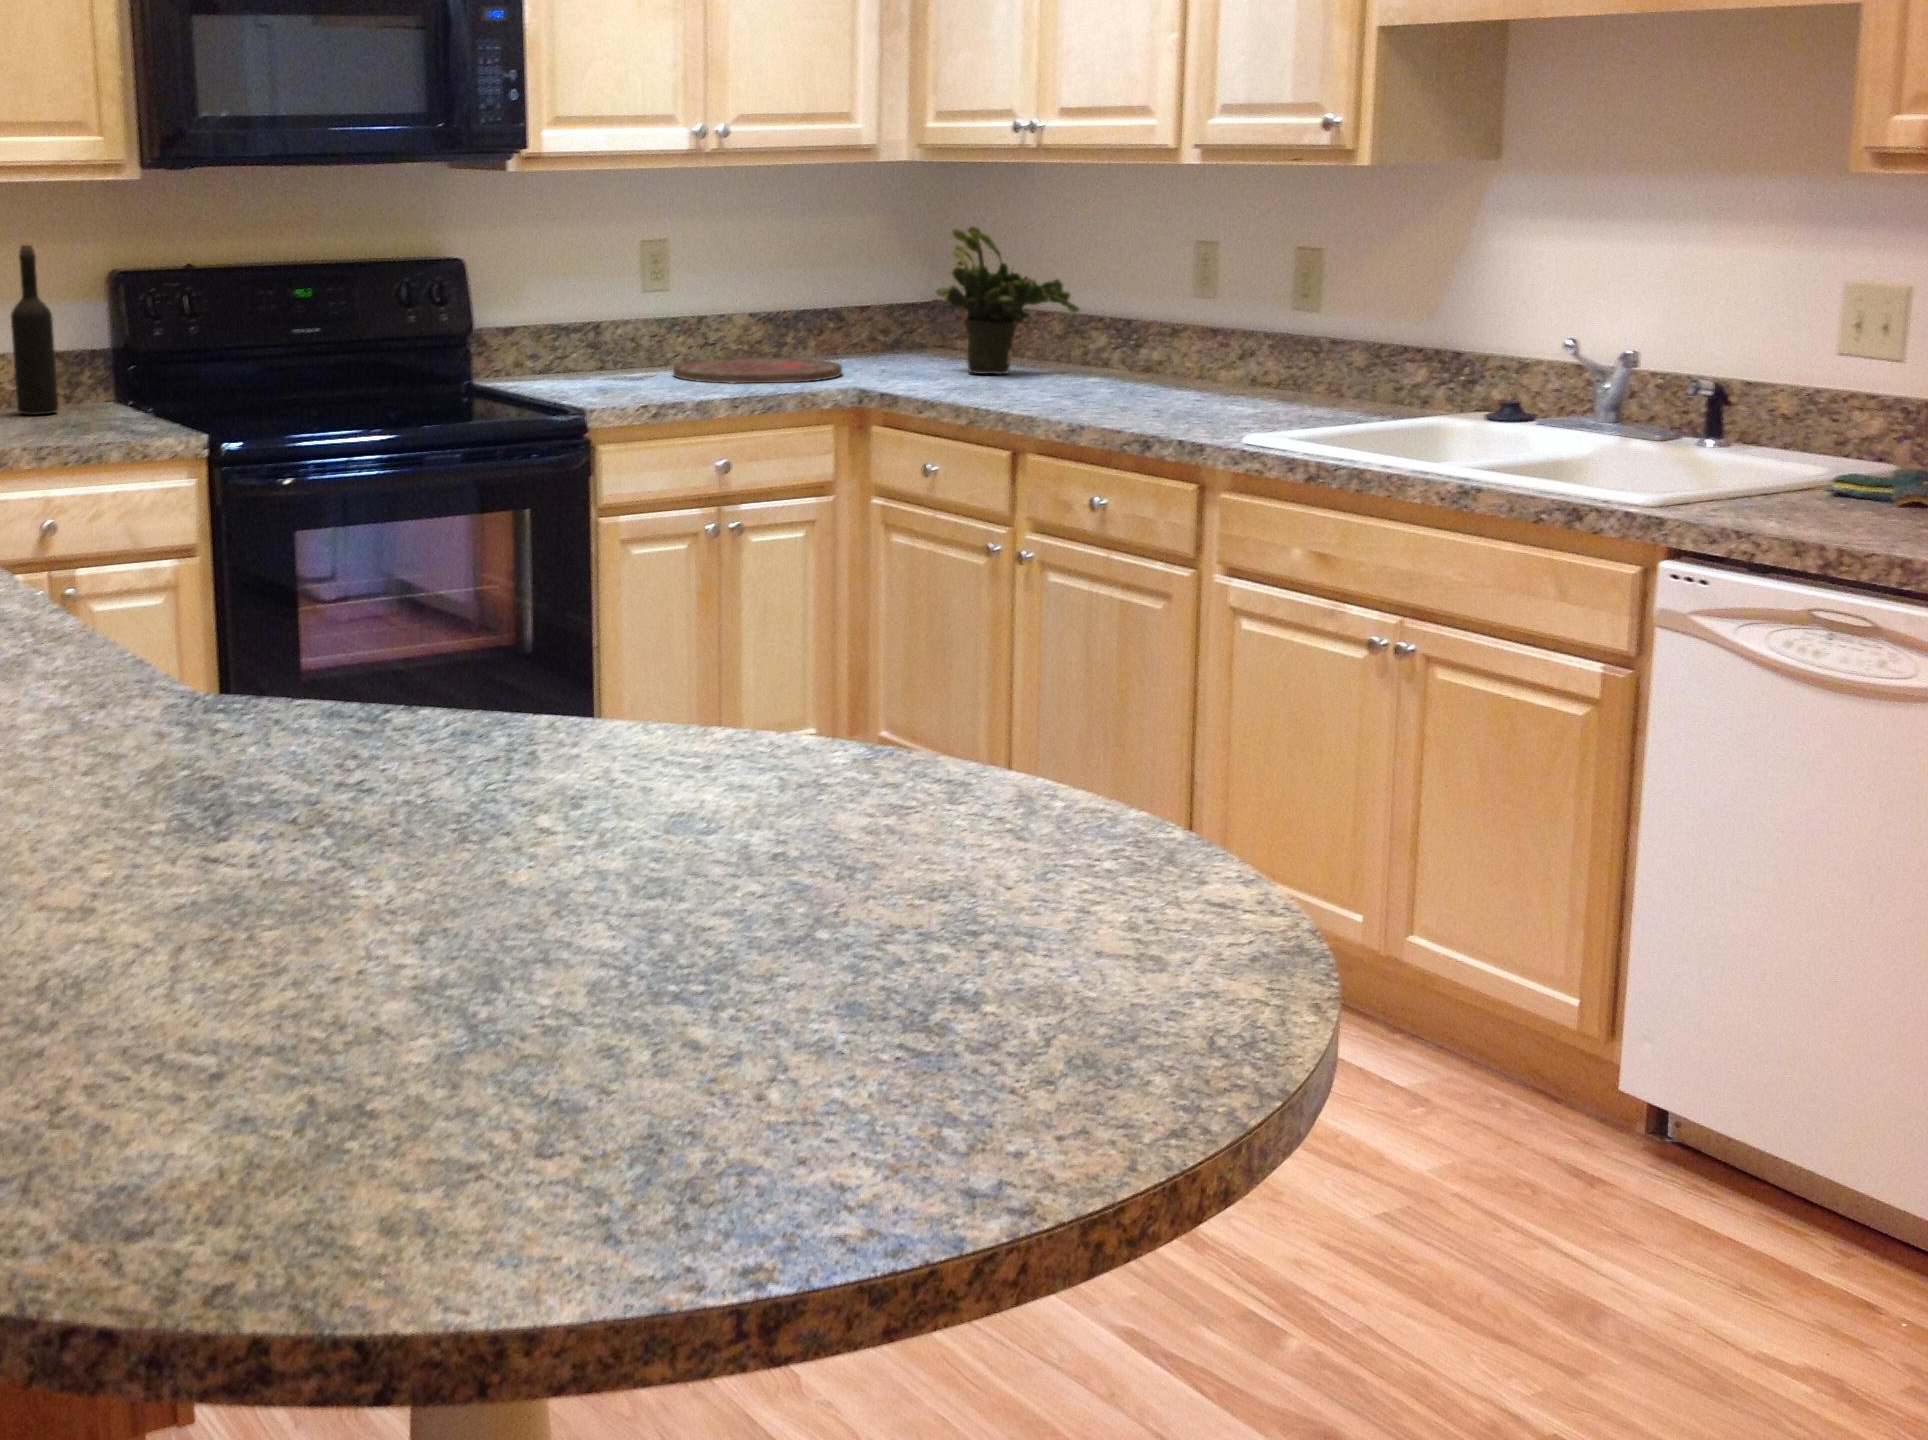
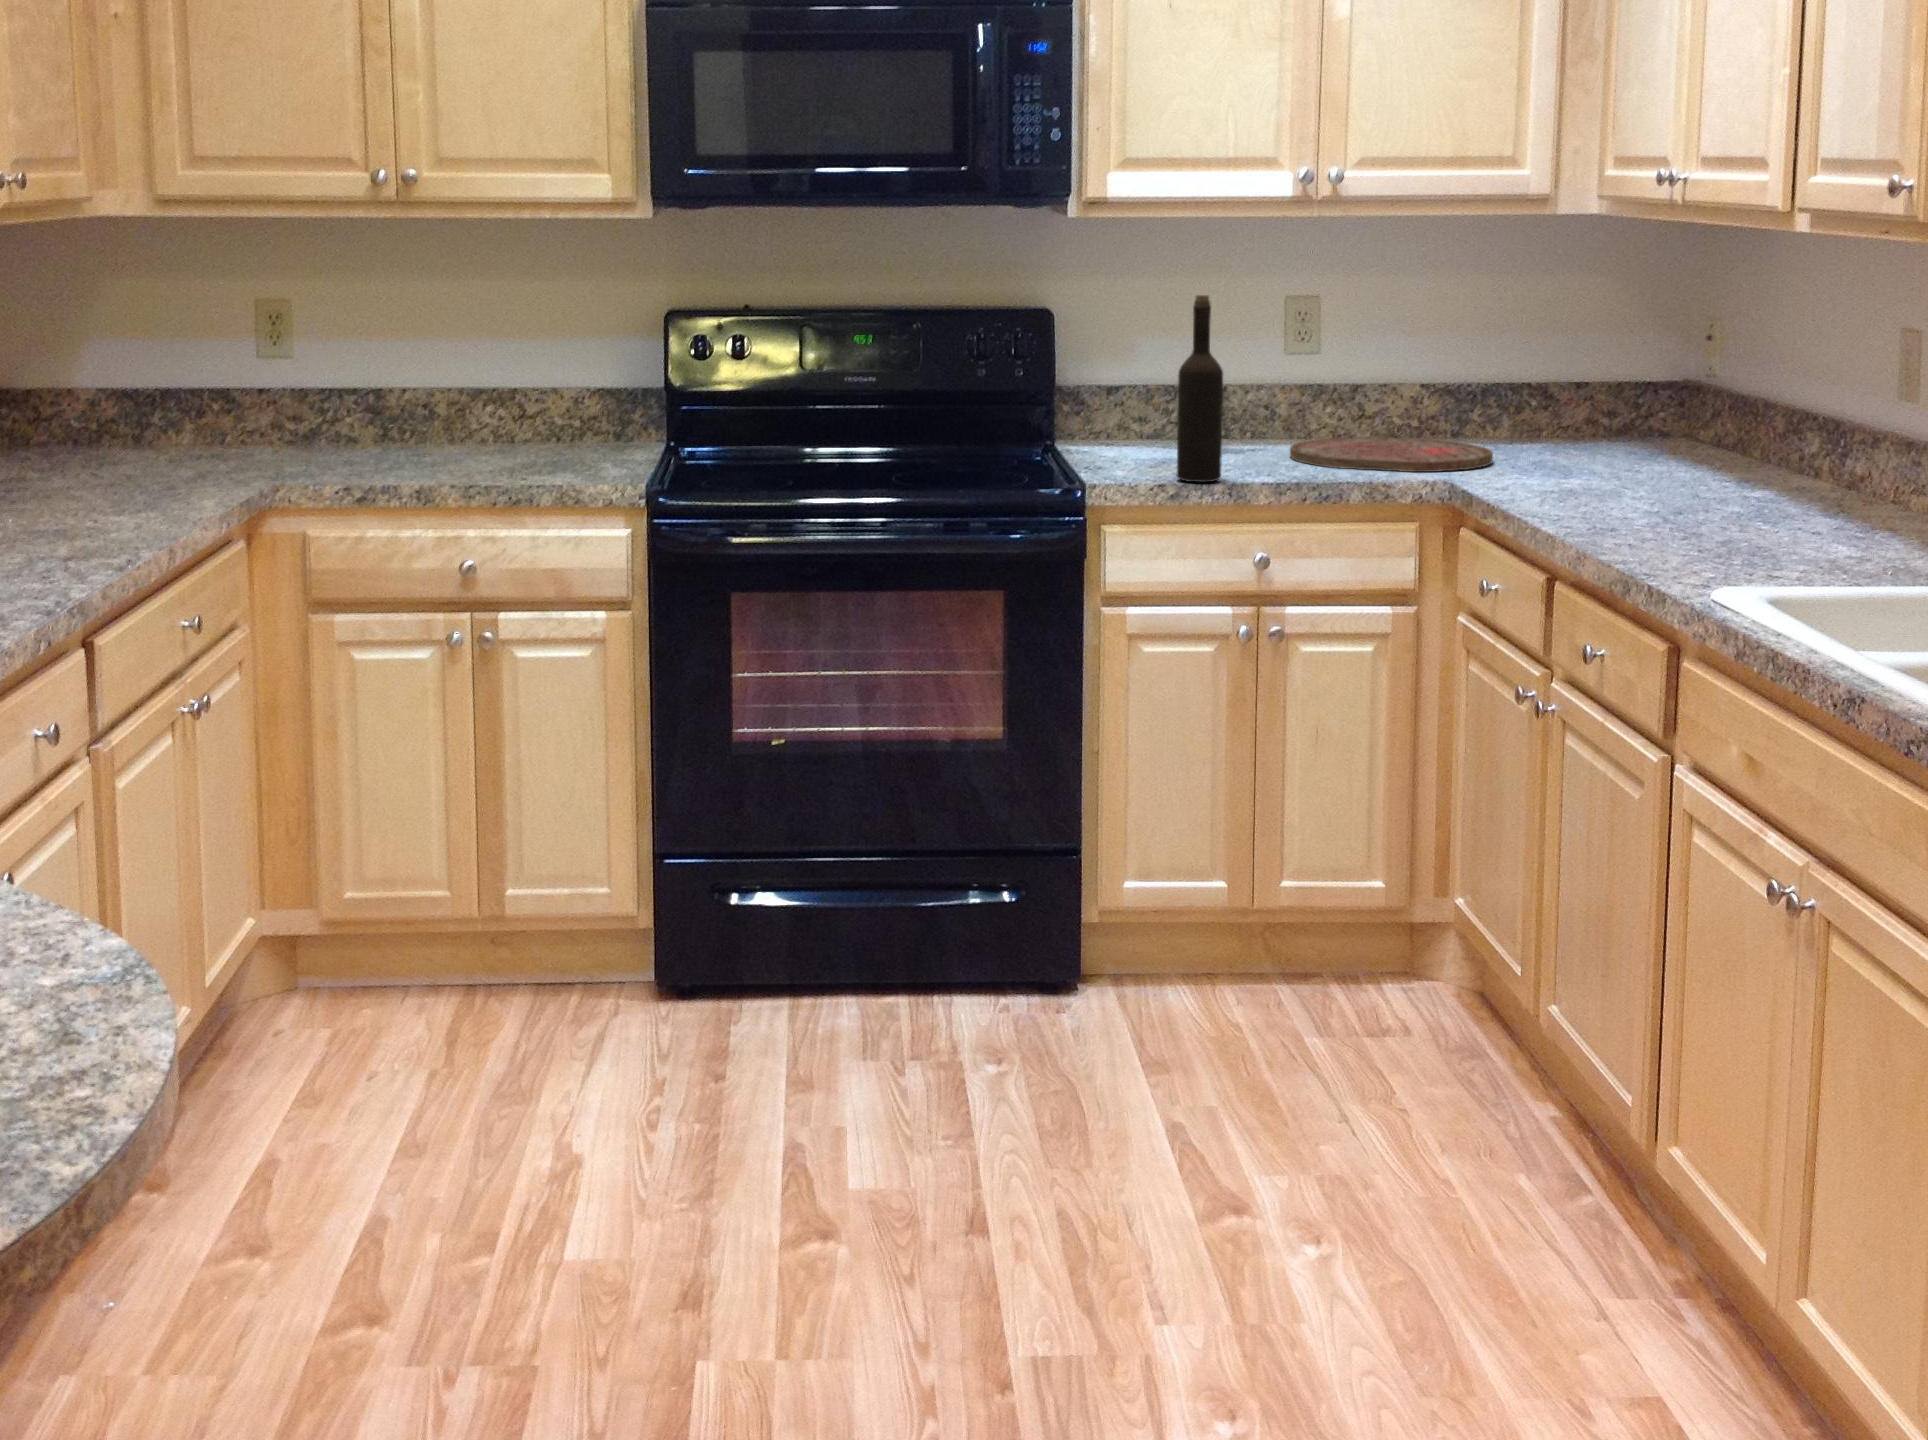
potted plant: present [936,227,1079,374] -> none [1605,298,1787,480]
wine bottle: present [11,245,58,415] -> present [1177,295,1223,482]

